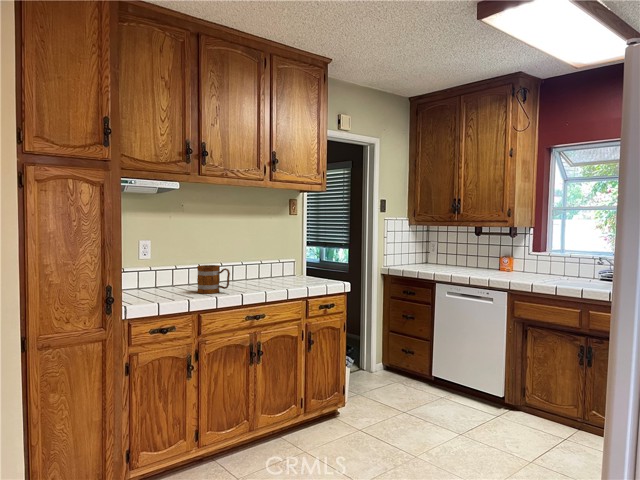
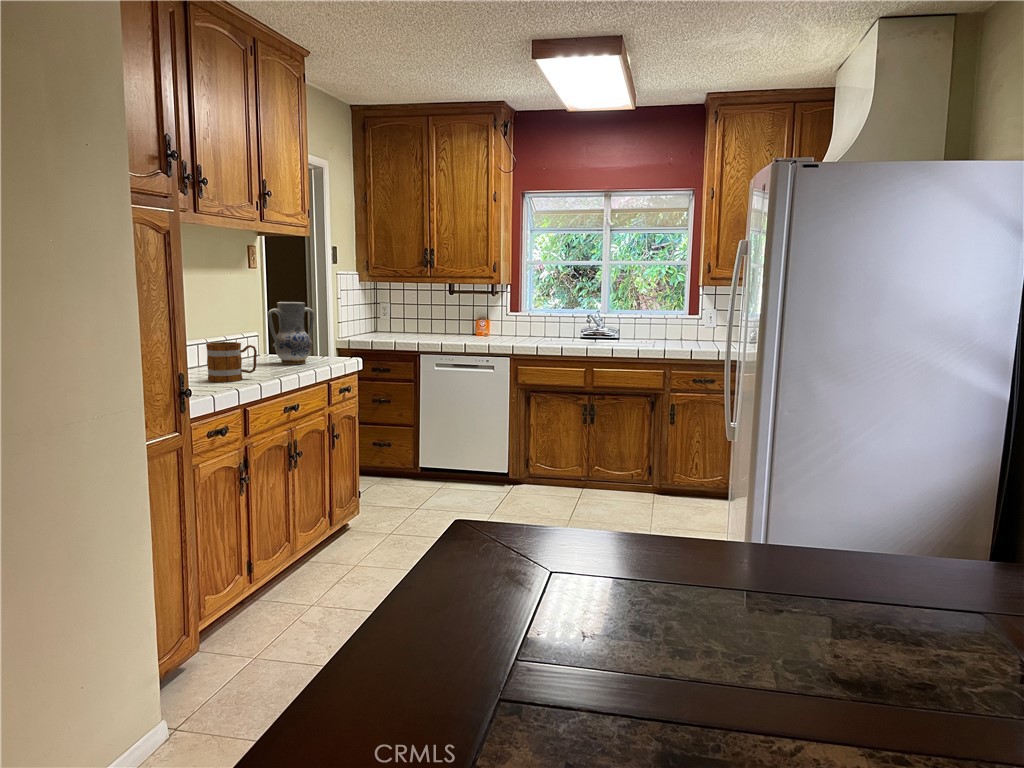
vase: none [274,238,309,284] -> present [268,302,314,364]

